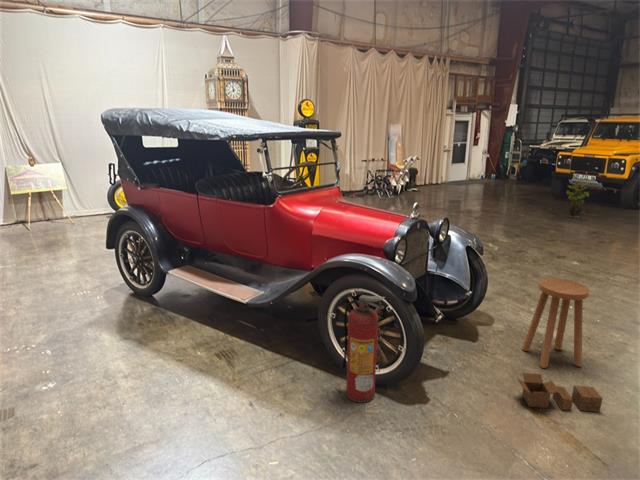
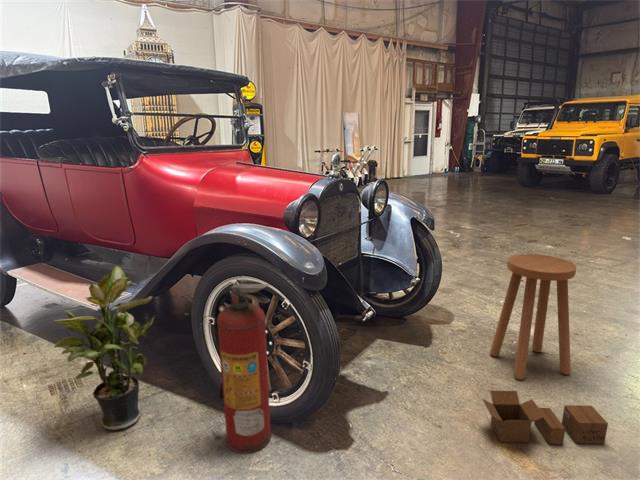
potted plant: present [566,181,589,218] -> present [54,266,154,430]

